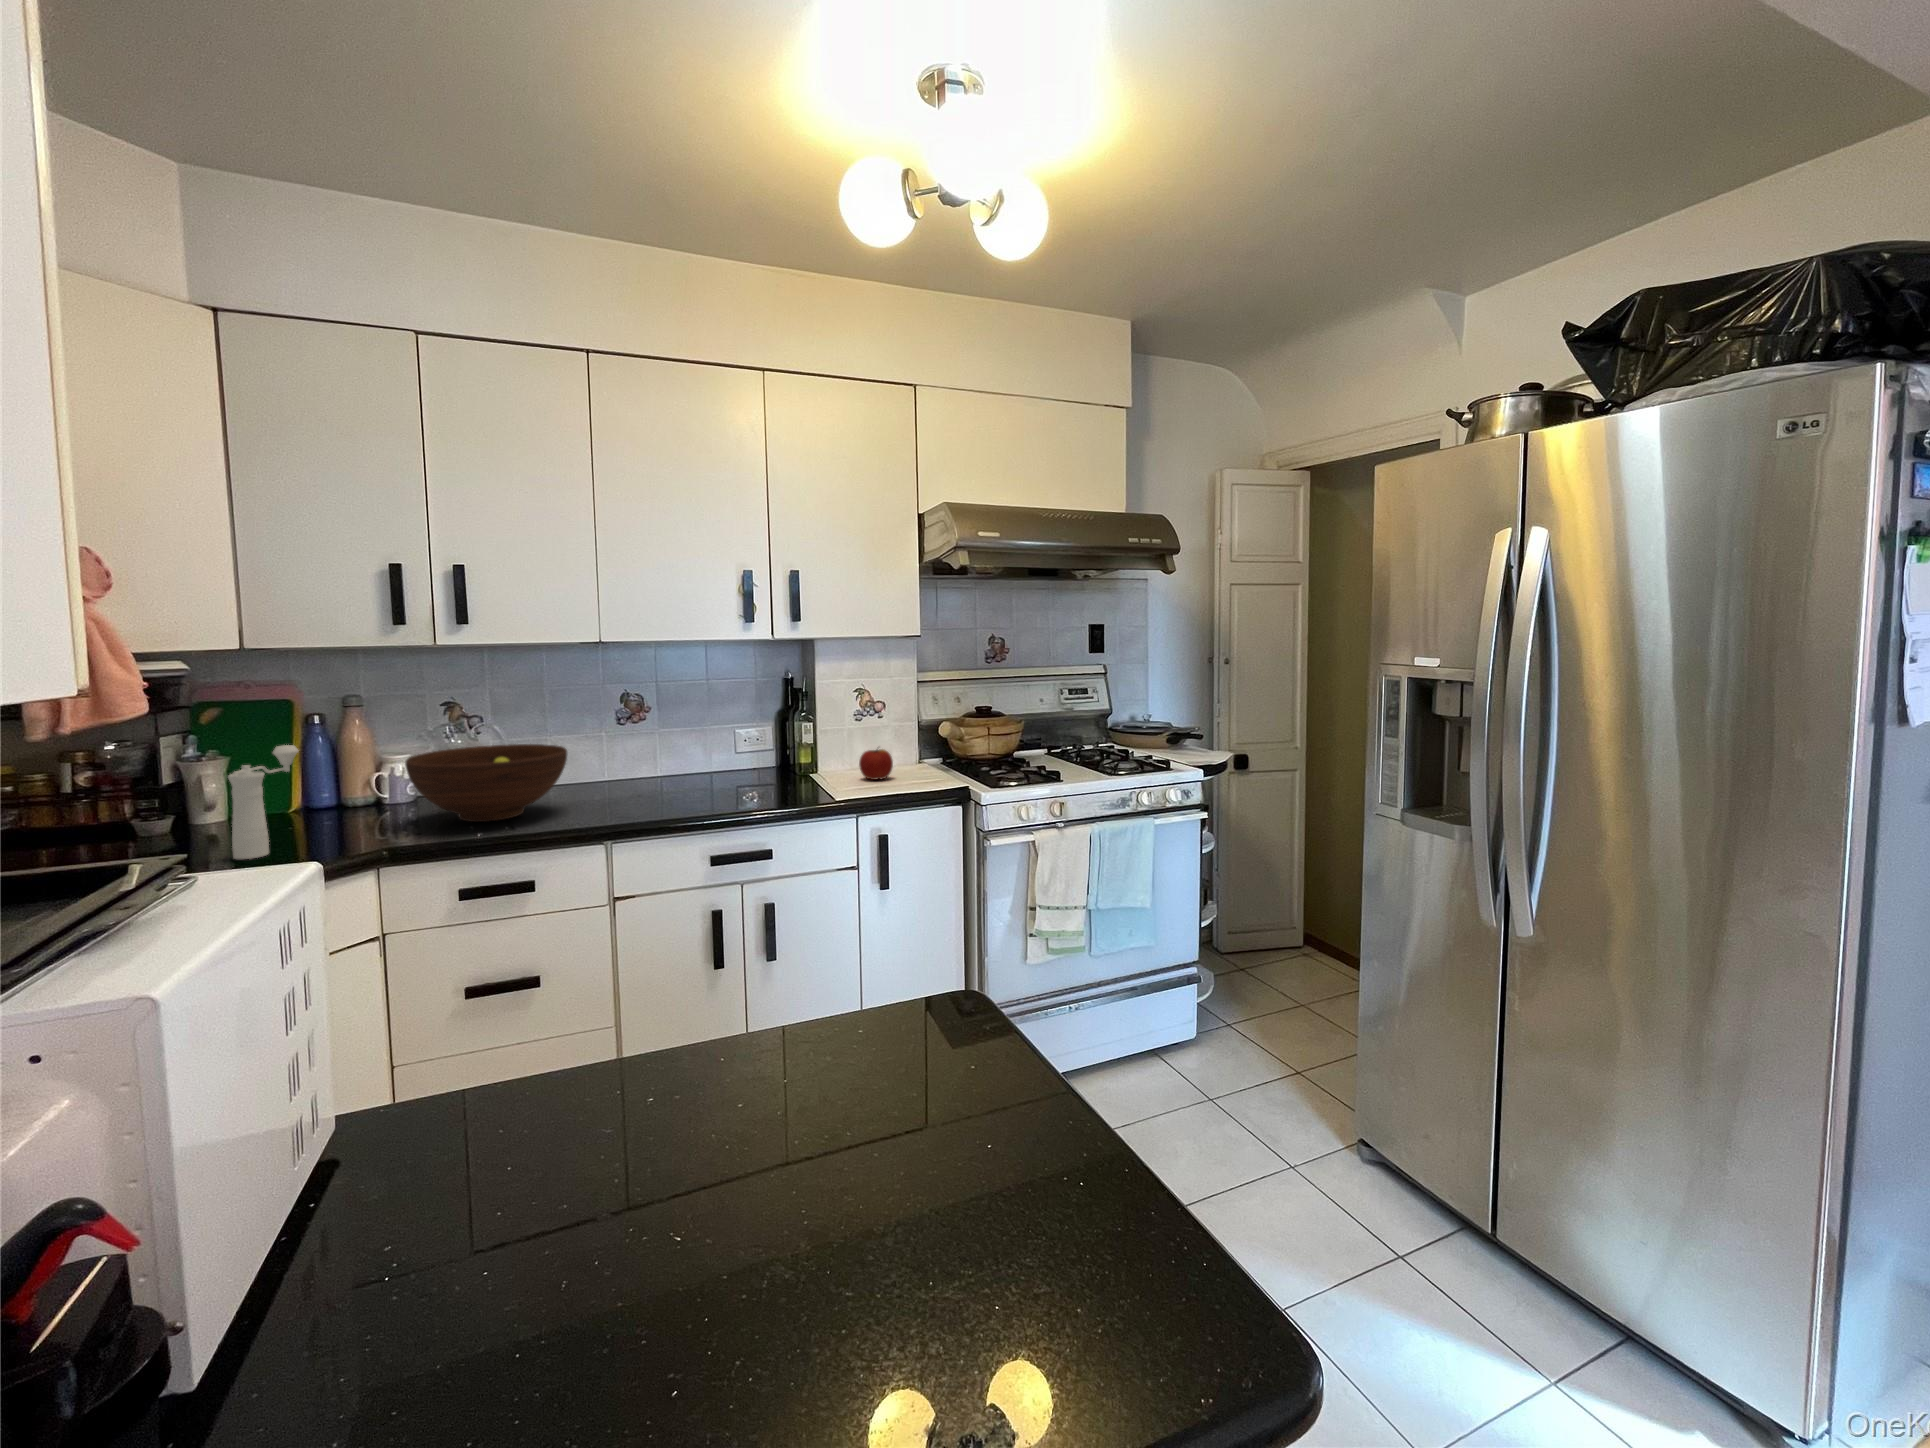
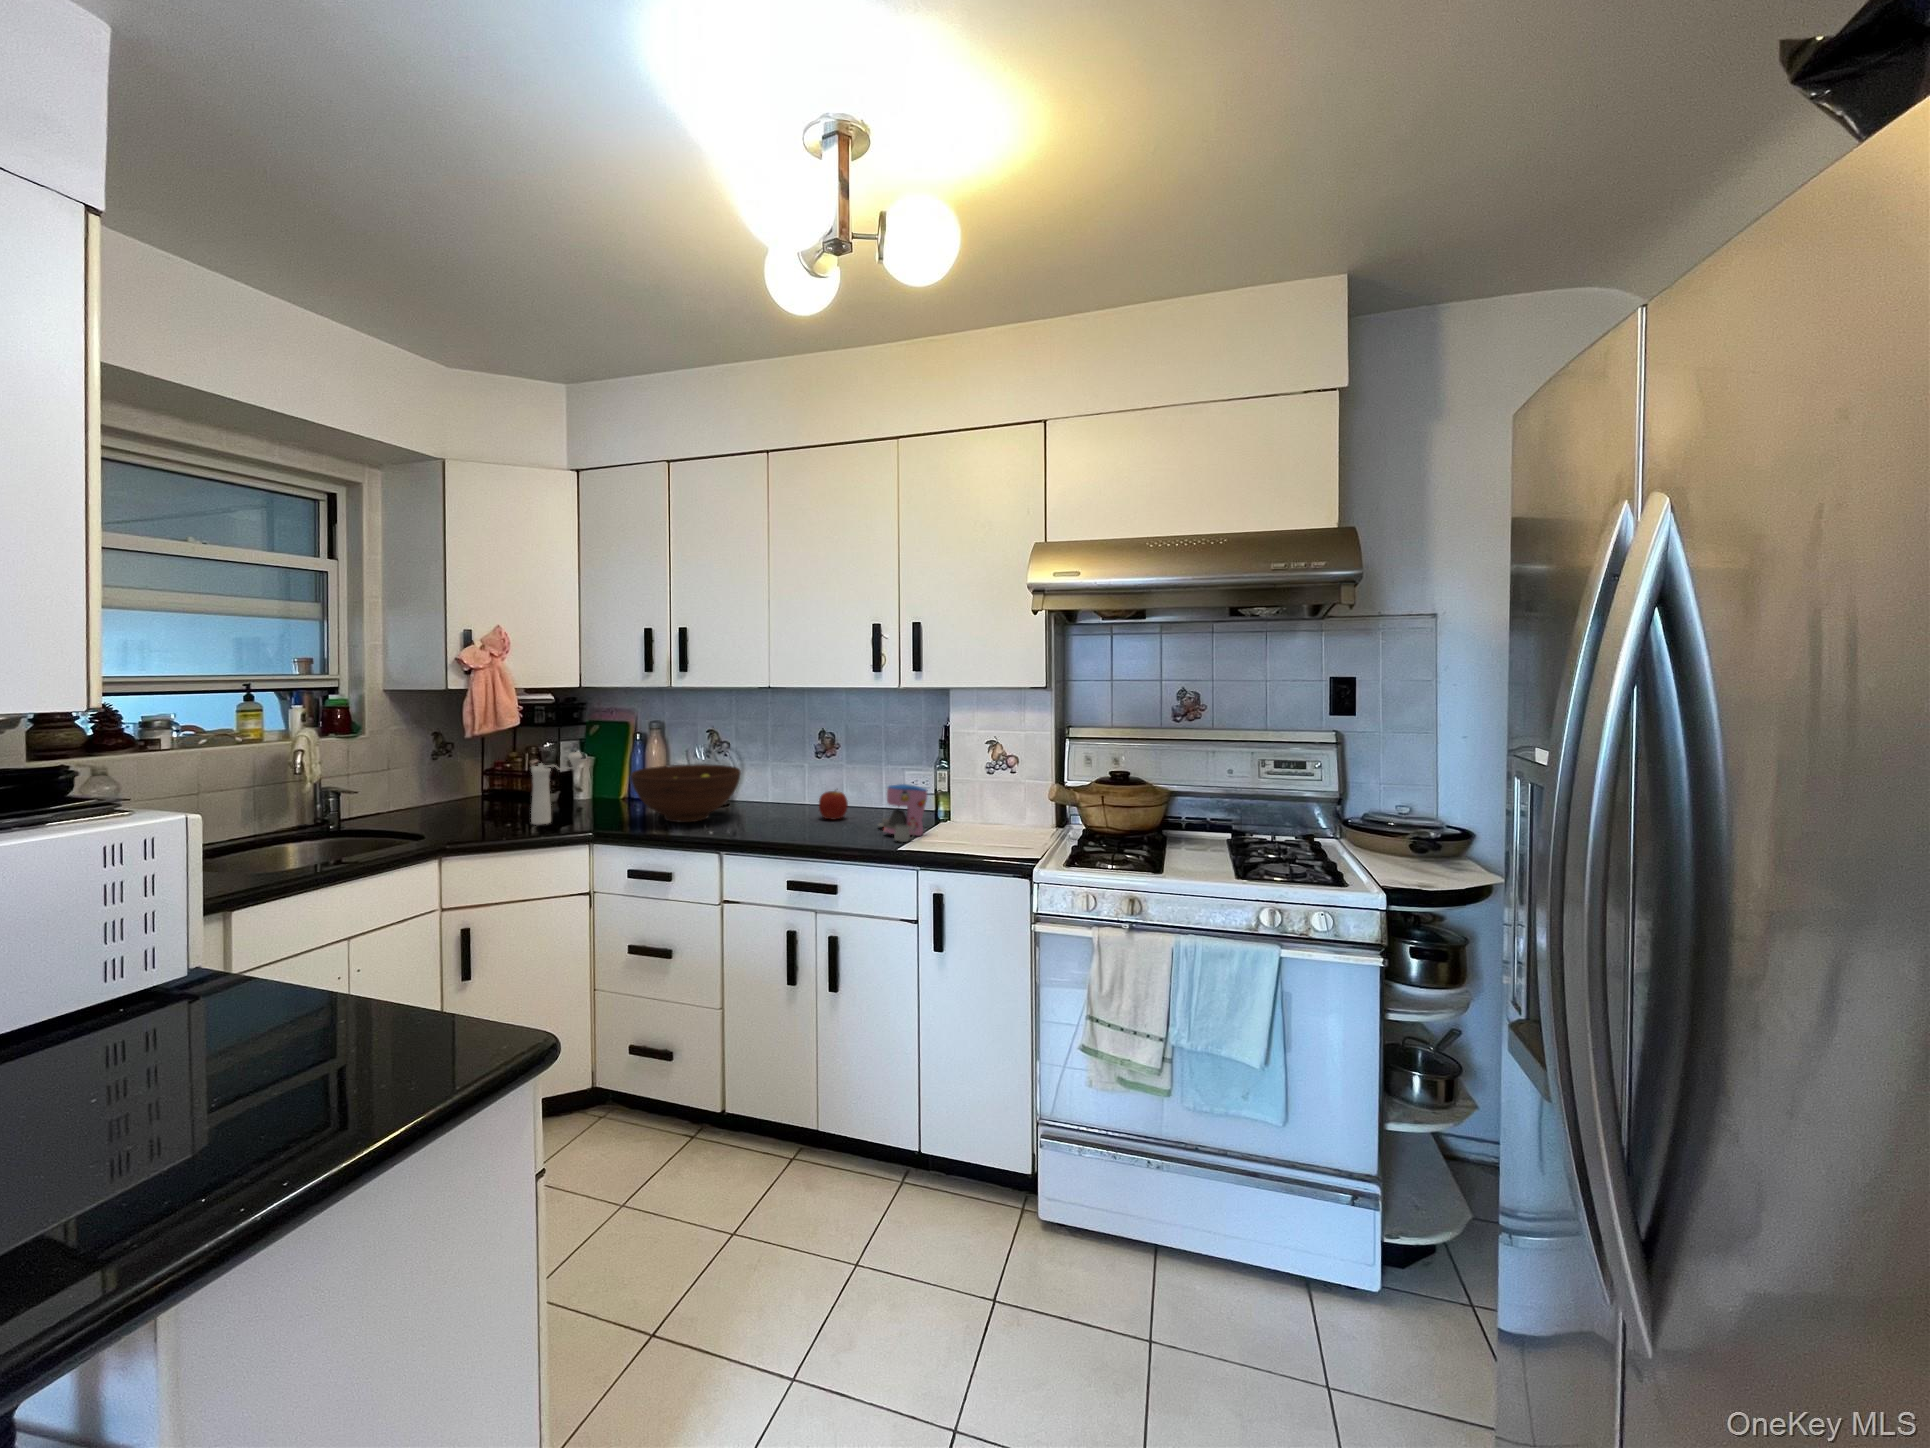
coffee maker: none [753,739,824,795] -> present [879,784,928,842]
apple: present [859,749,893,780] -> present [819,791,848,819]

